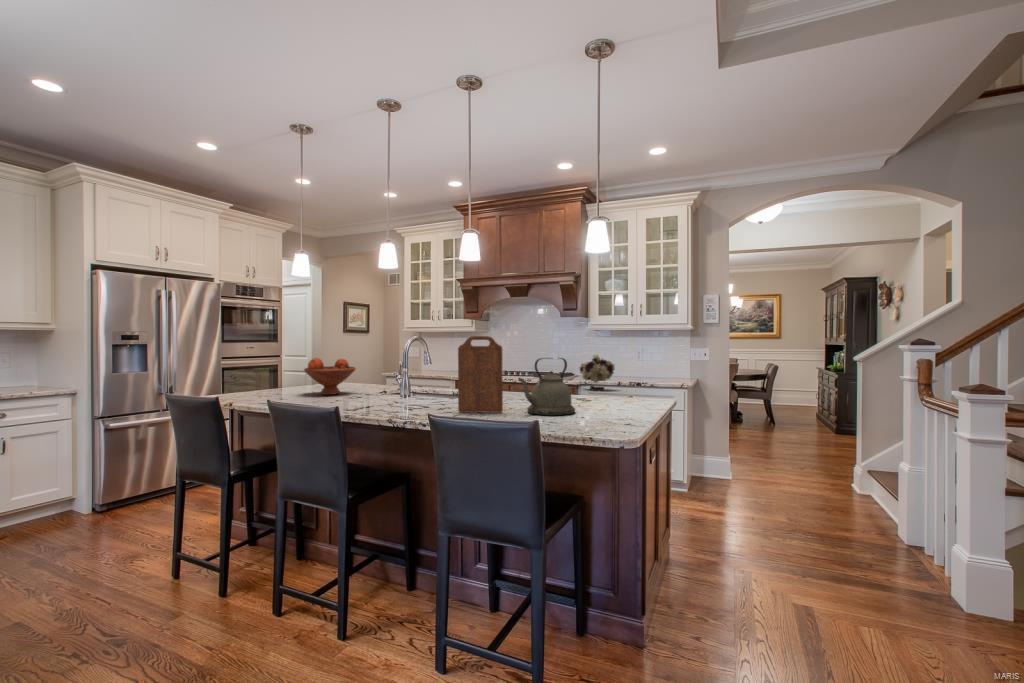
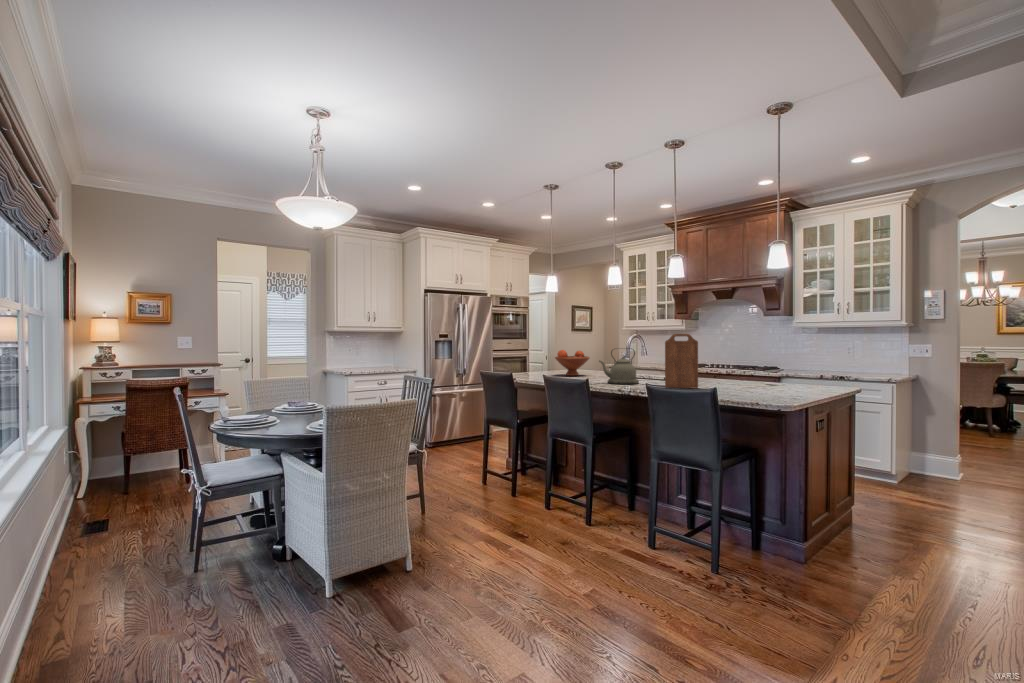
flower arrangement: present [580,355,615,391] -> none [783,350,820,384]
kettle: present [518,358,575,416] -> present [599,351,639,384]

